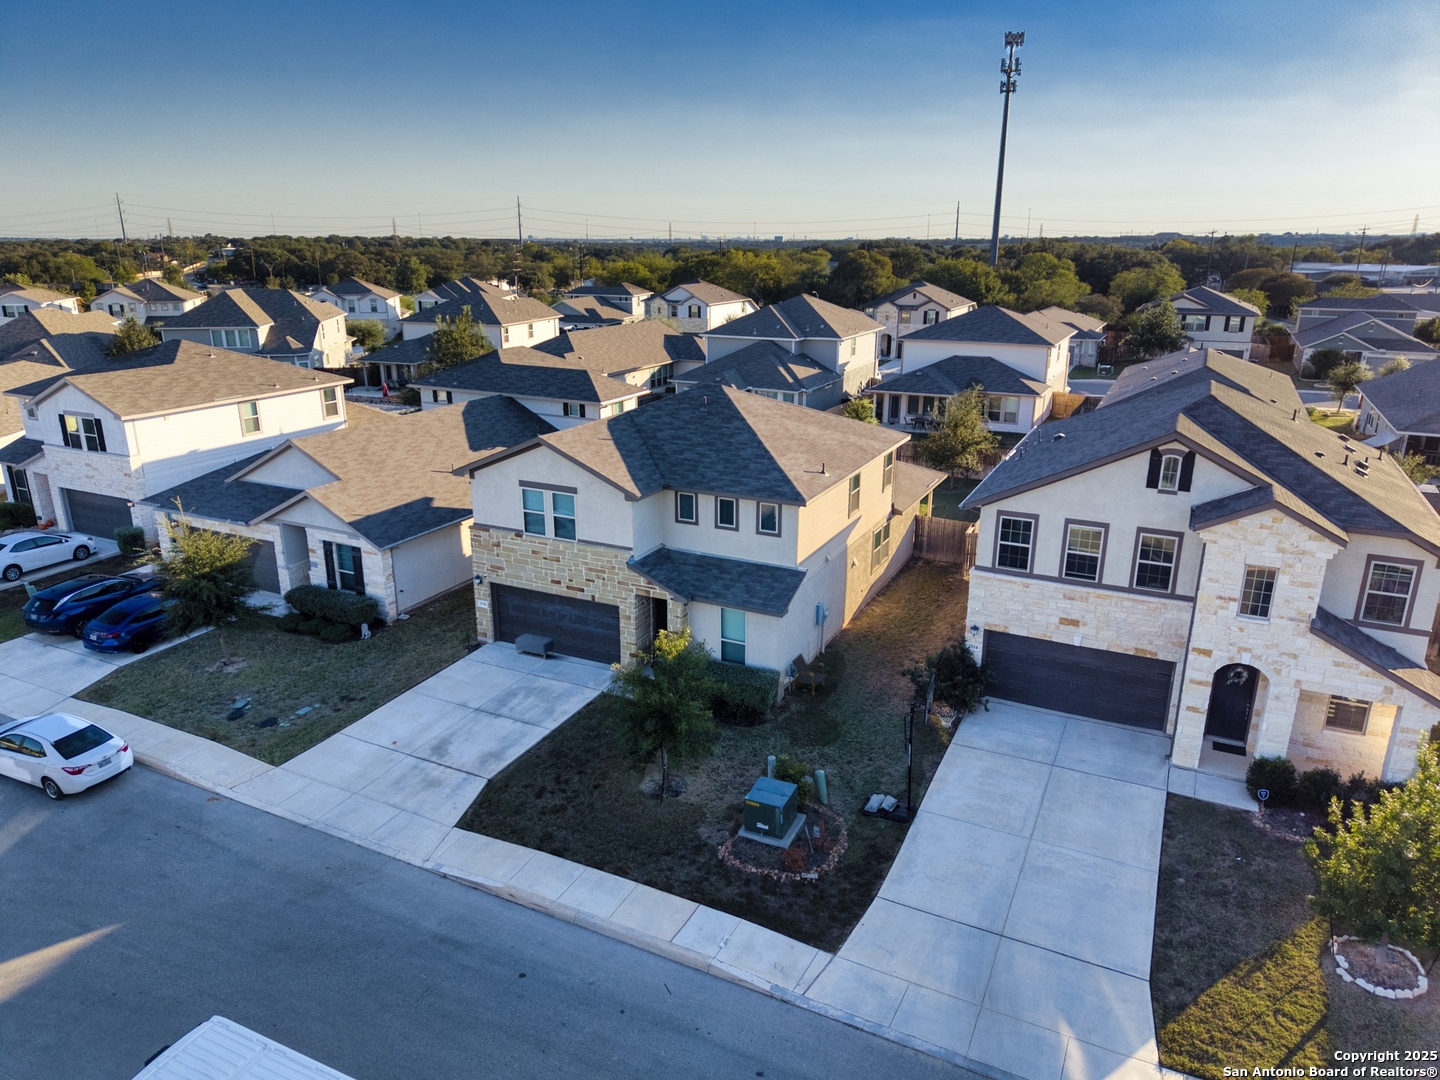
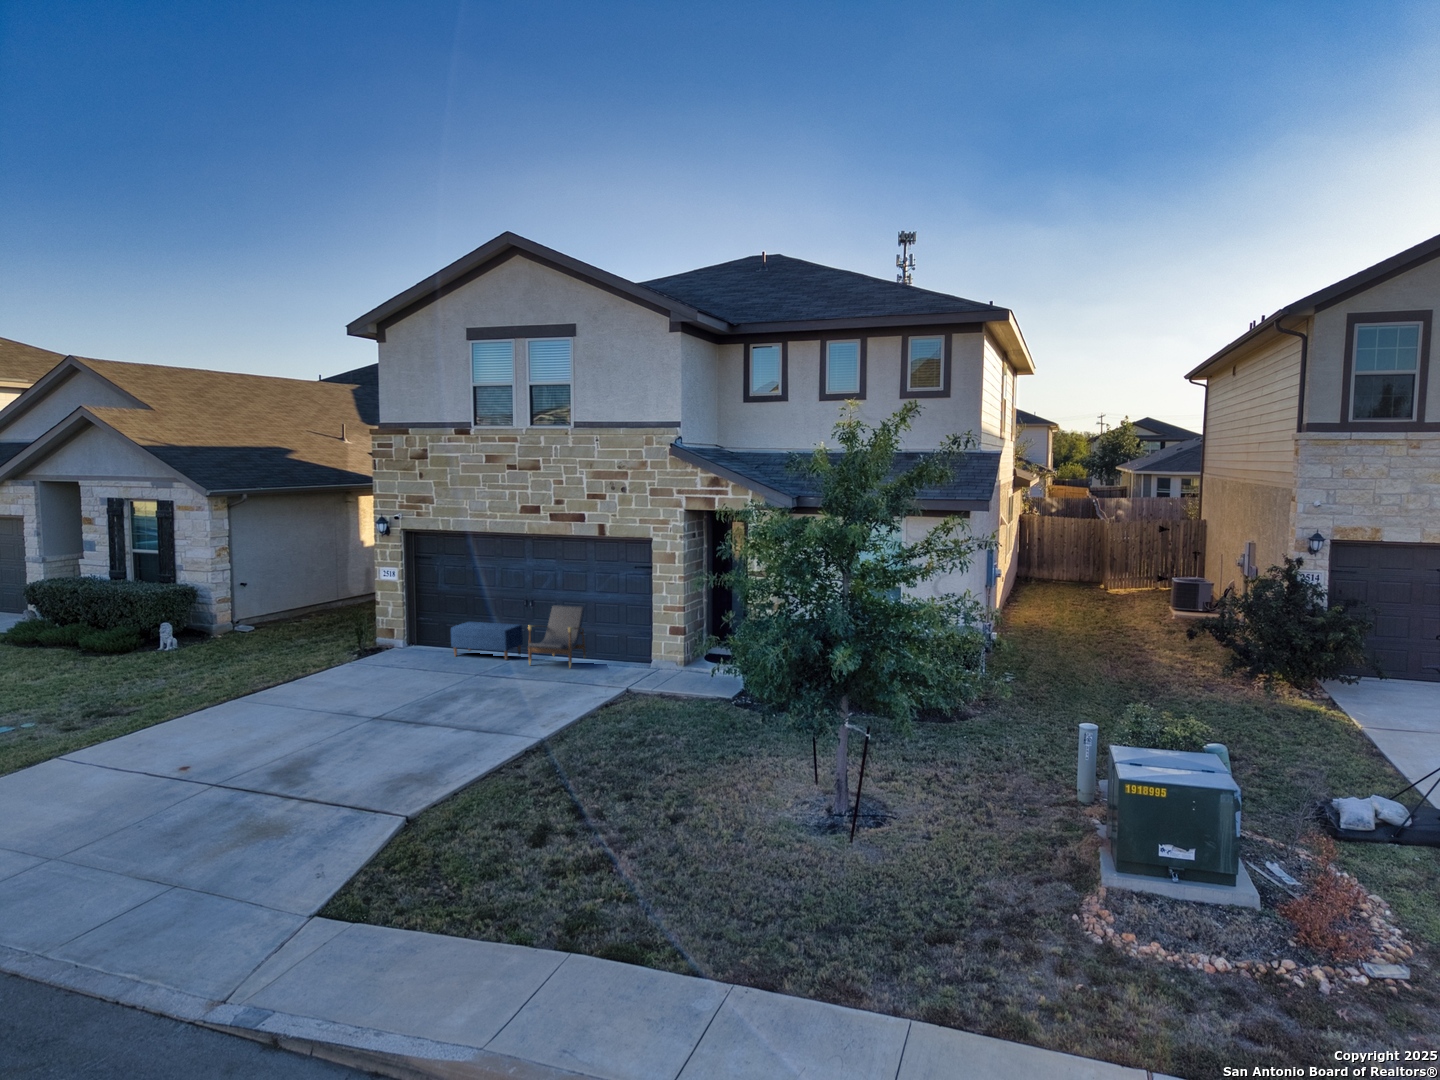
lounge chair: present [792,653,827,693] -> present [528,605,586,668]

